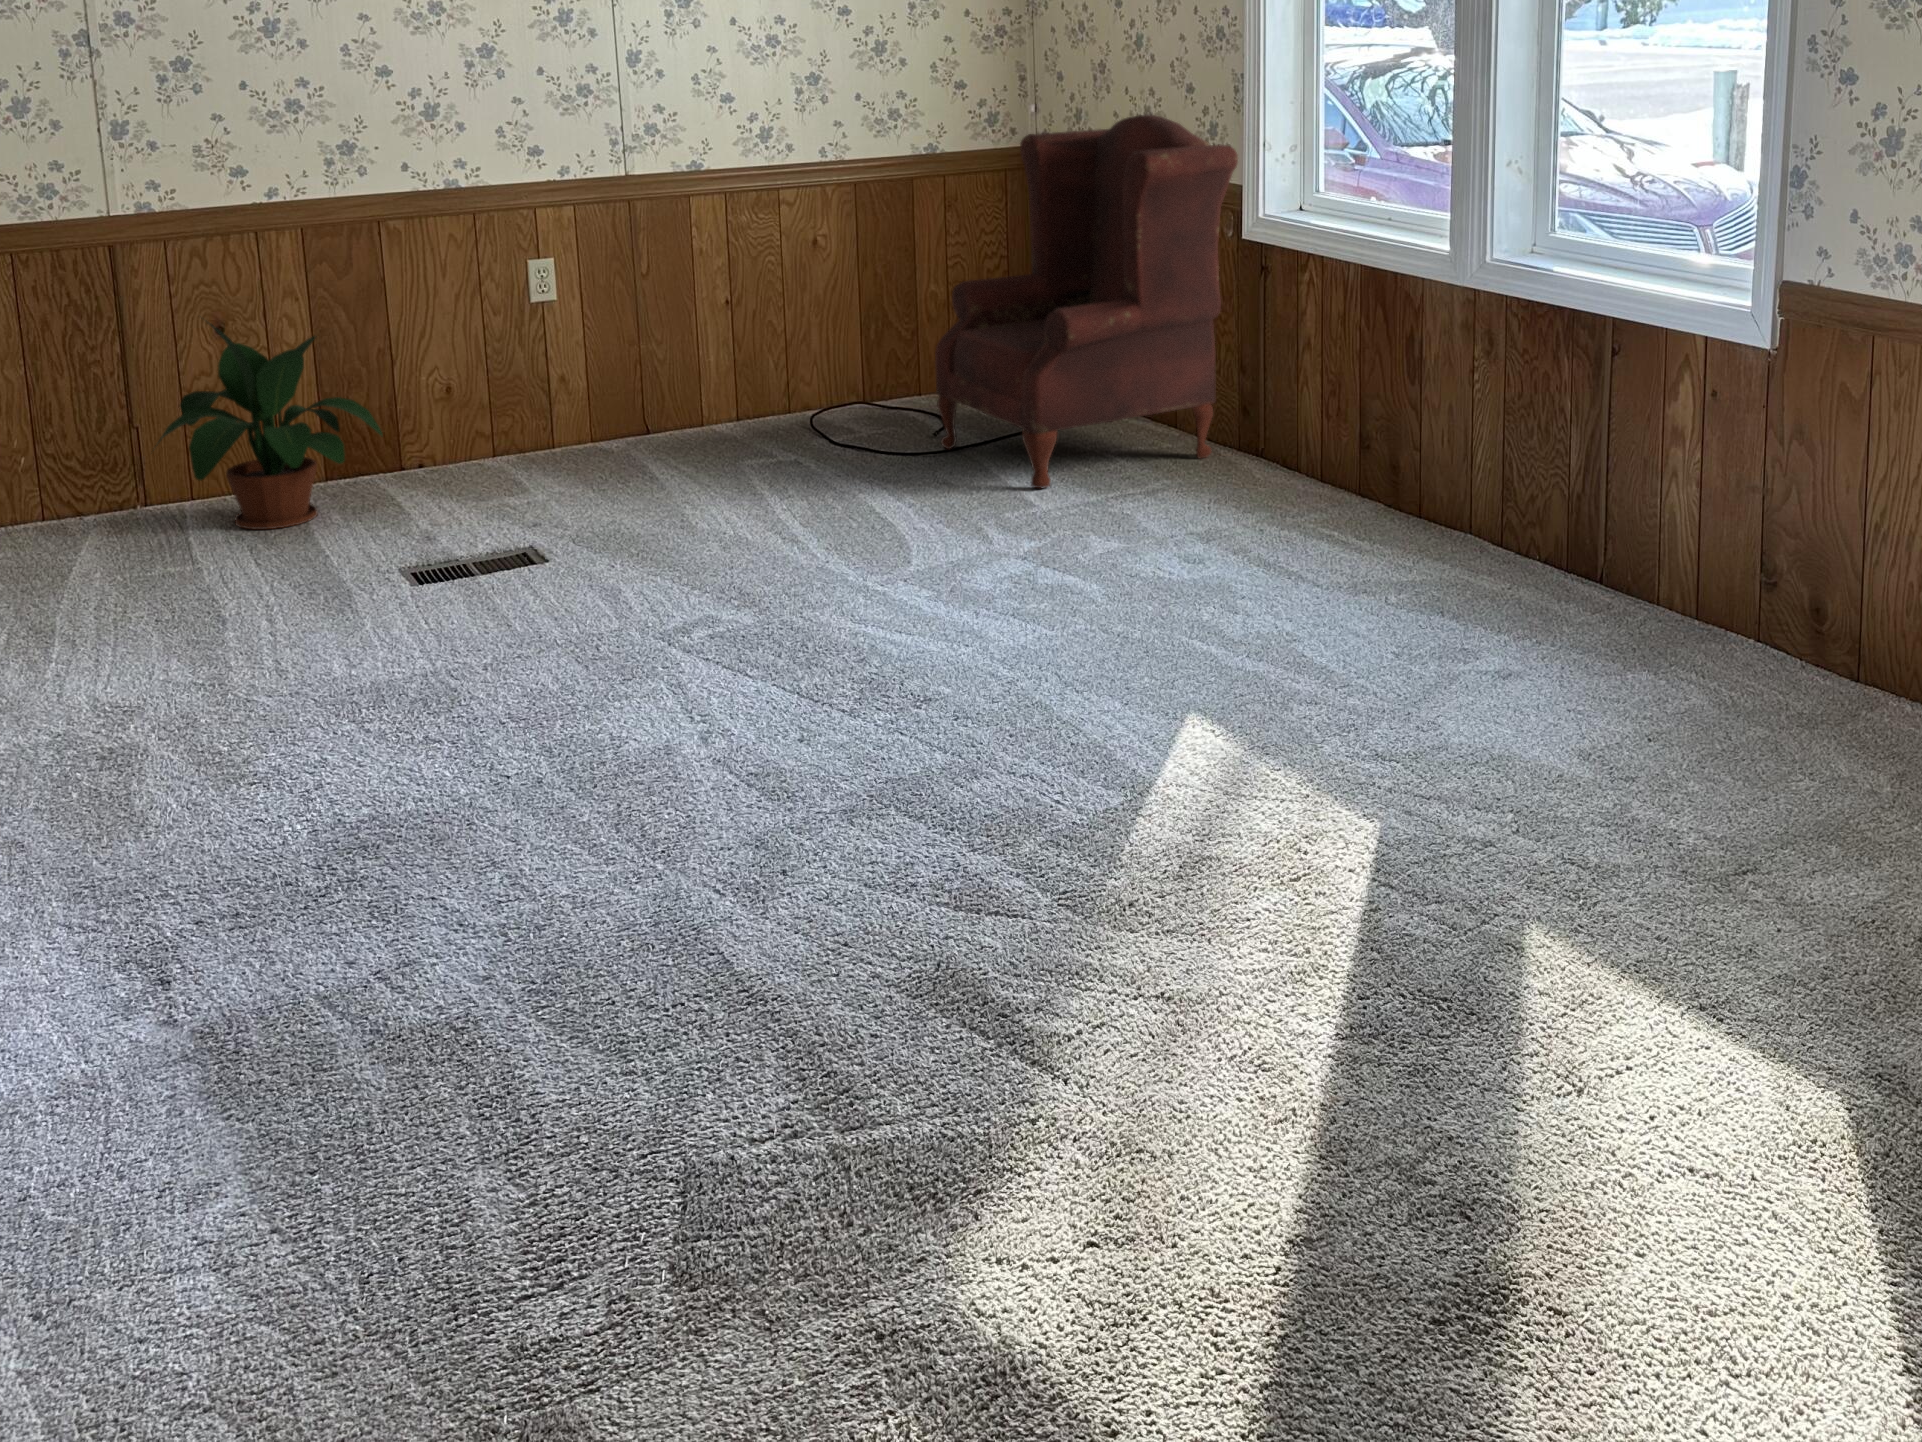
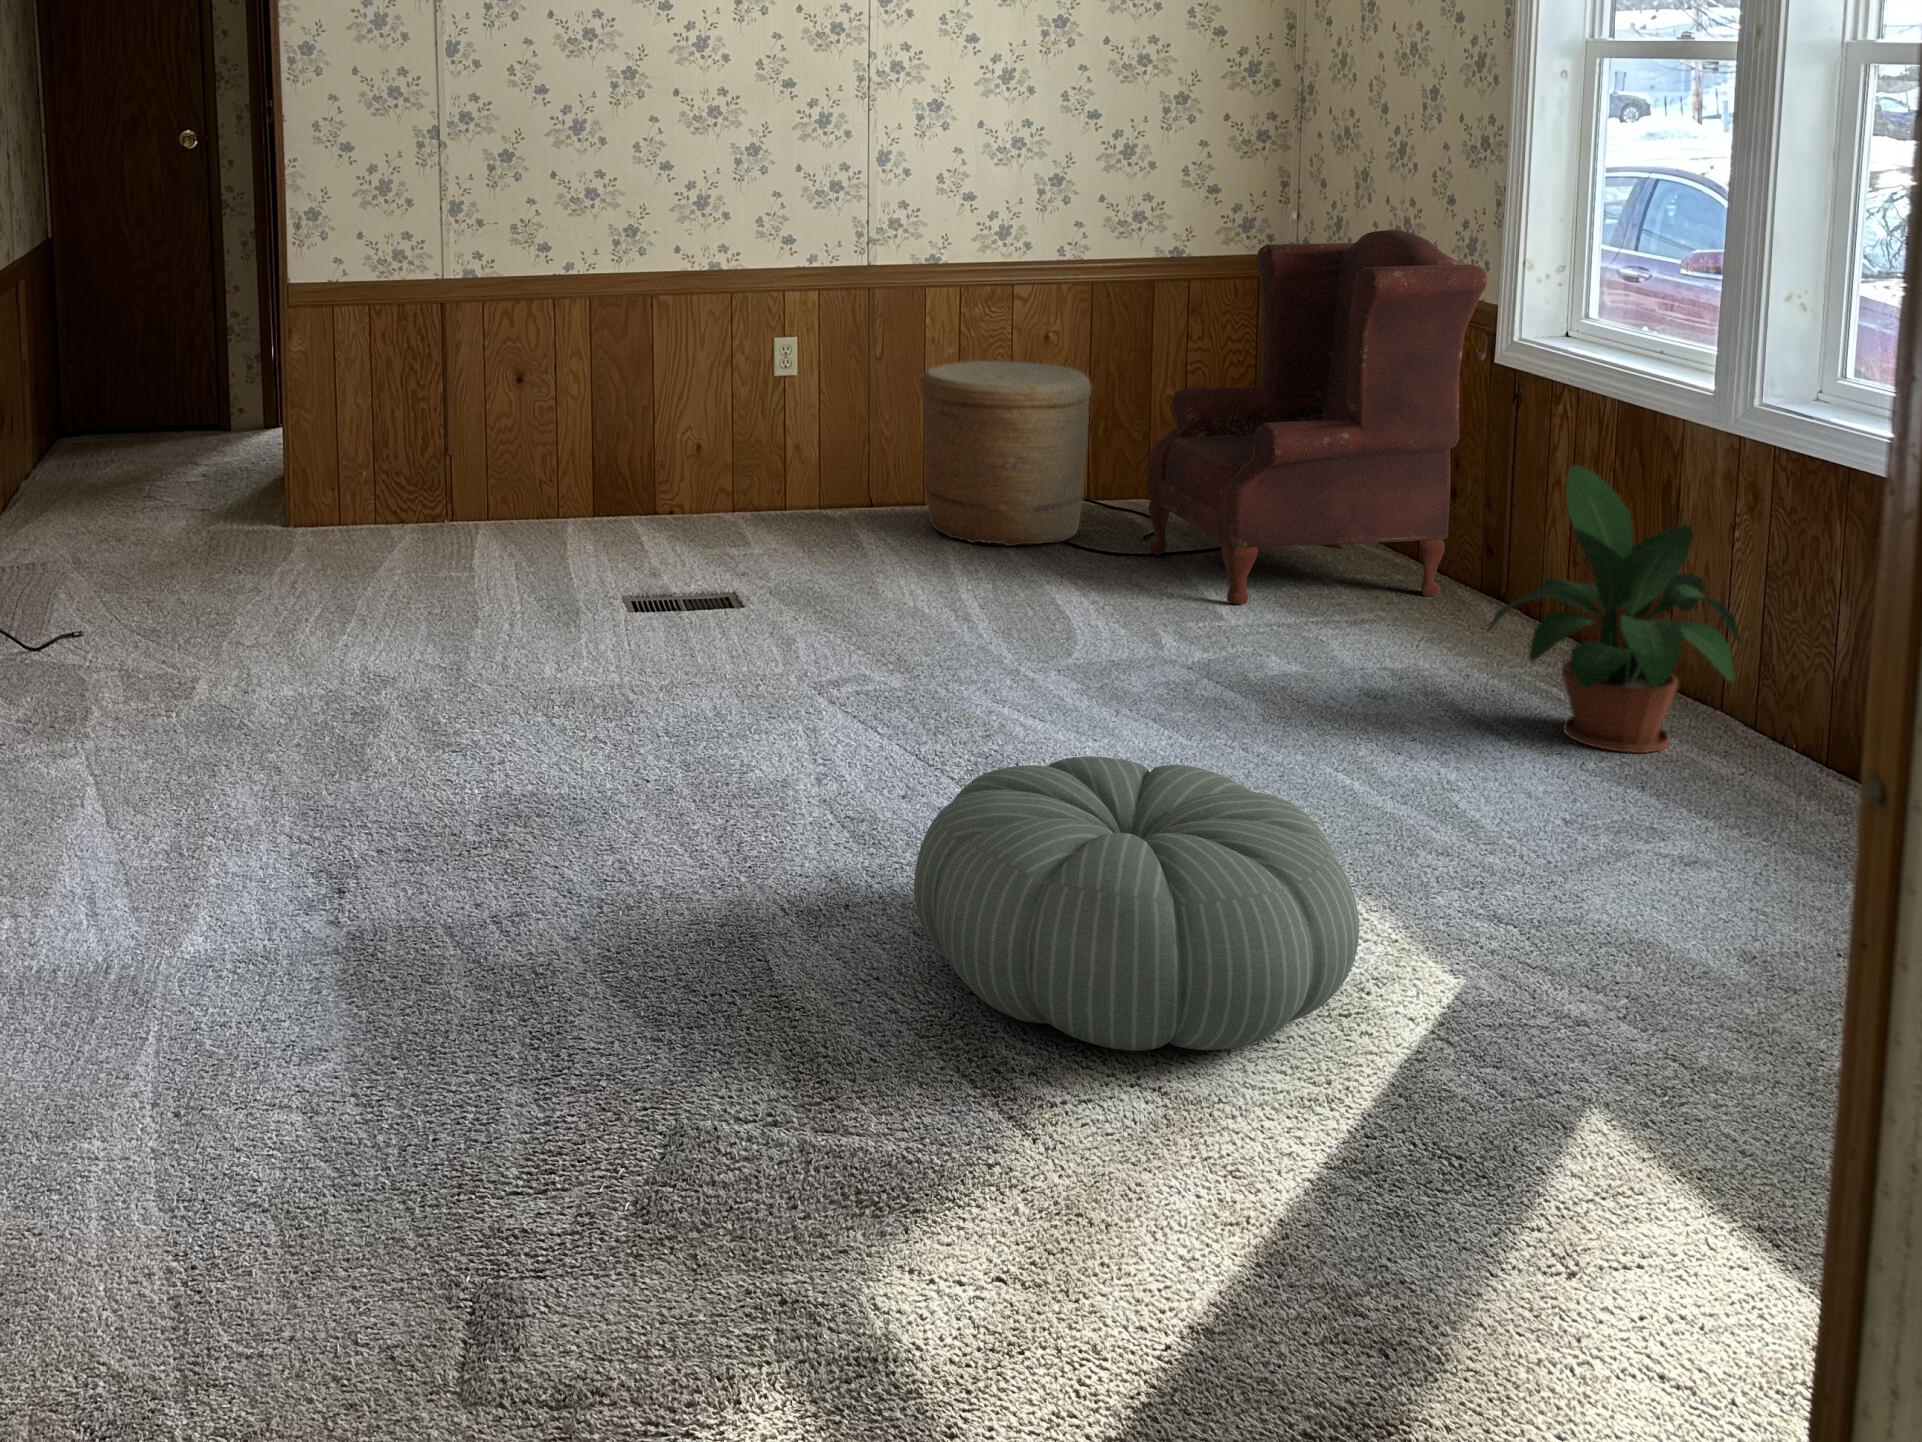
woven basket: none [693,267,870,460] -> present [920,361,1092,546]
potted plant: present [153,323,383,529] -> present [1487,465,1740,753]
pouf: none [871,662,1305,965] -> present [914,756,1359,1051]

